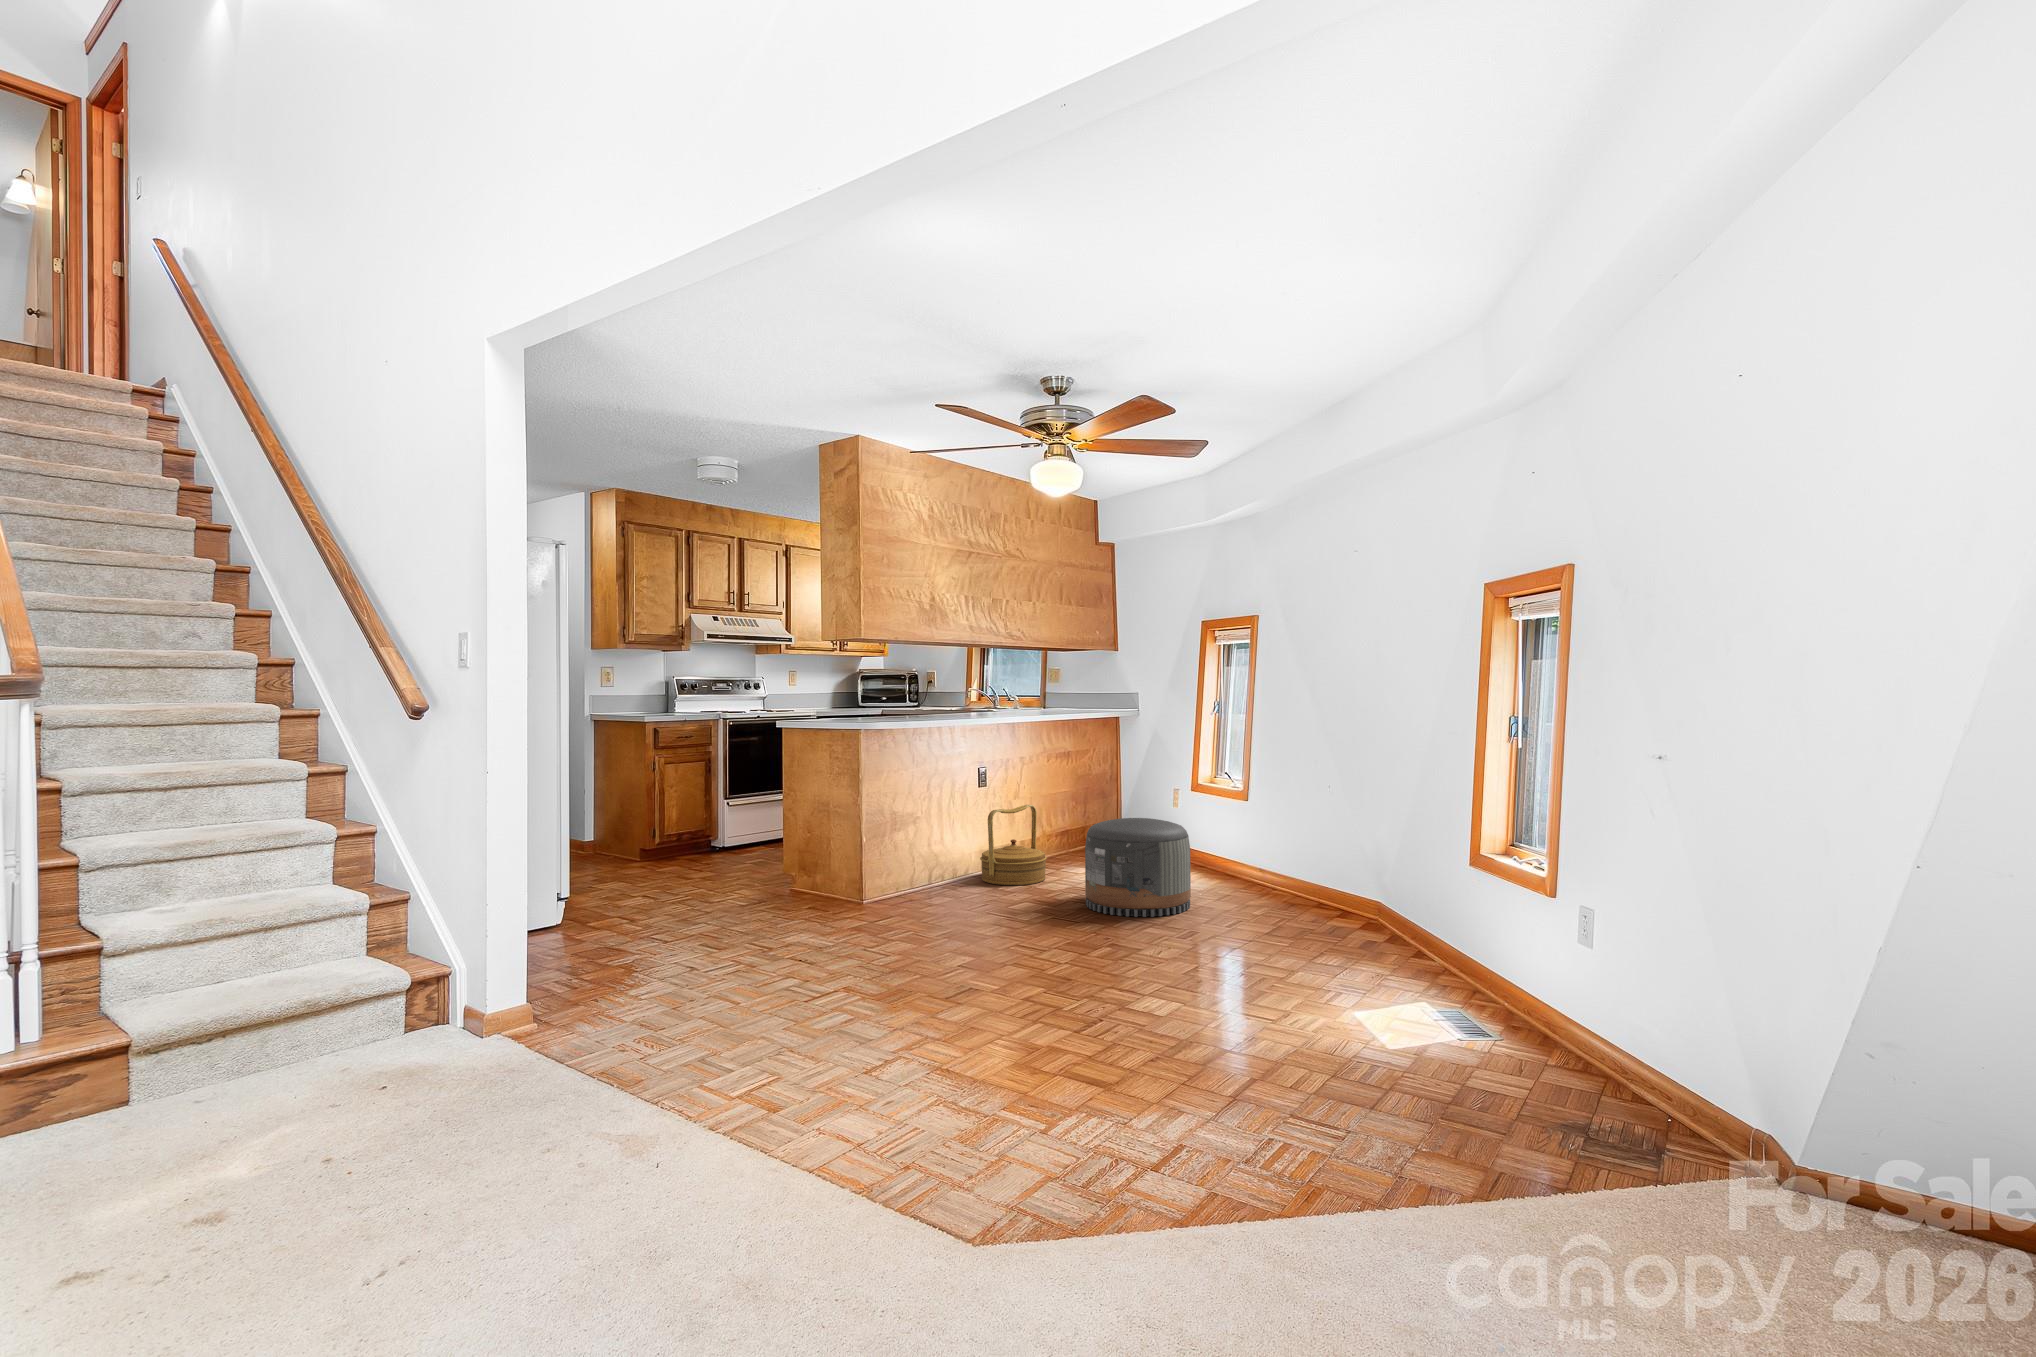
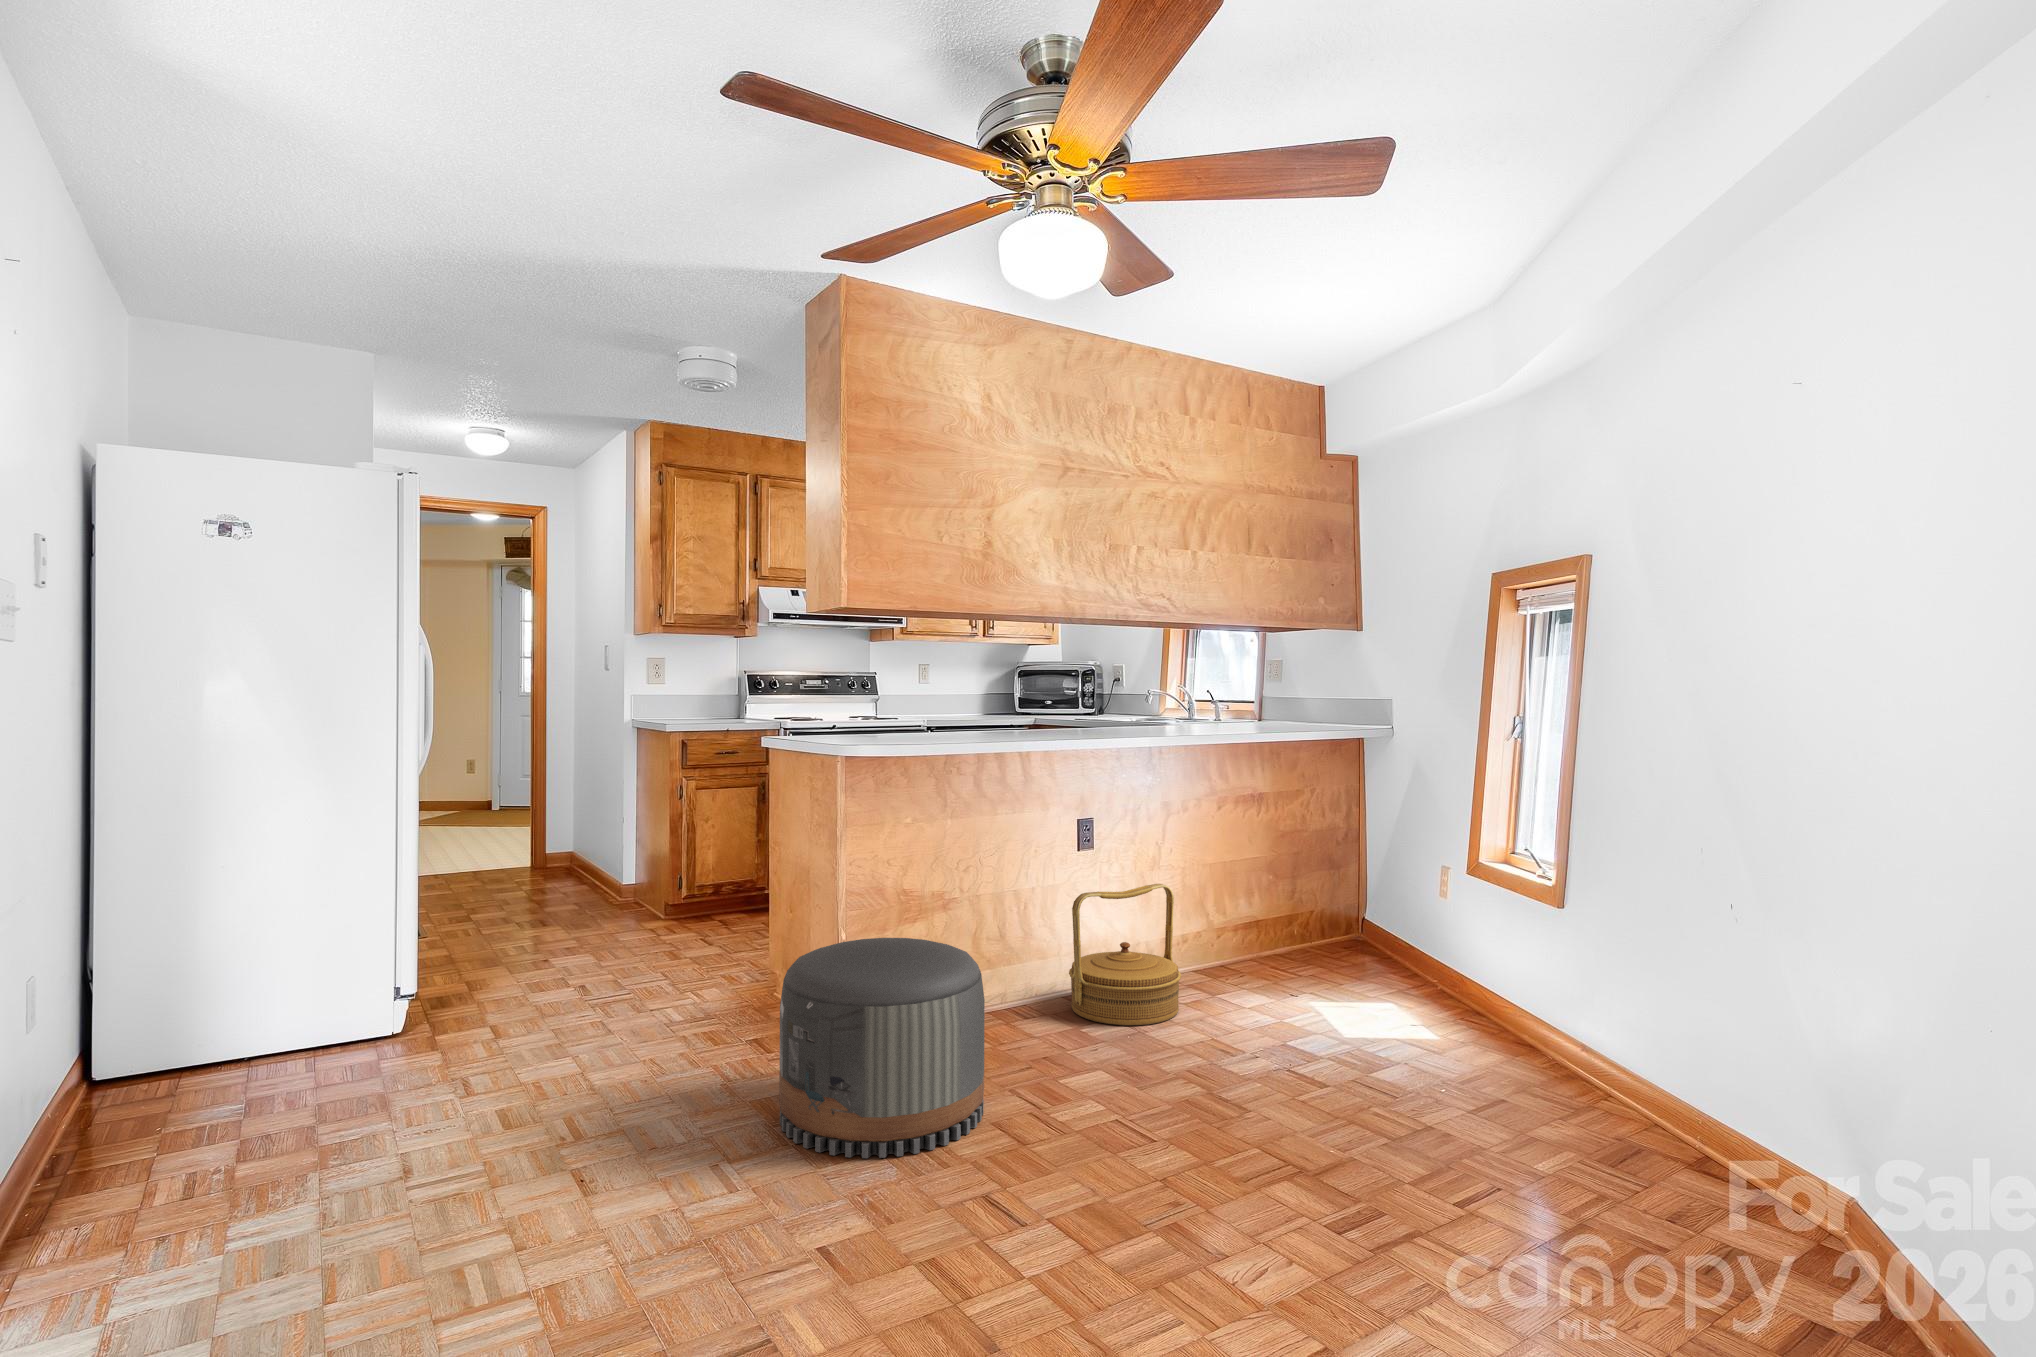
pouf: present [1085,818,1191,917] -> present [779,938,985,1158]

